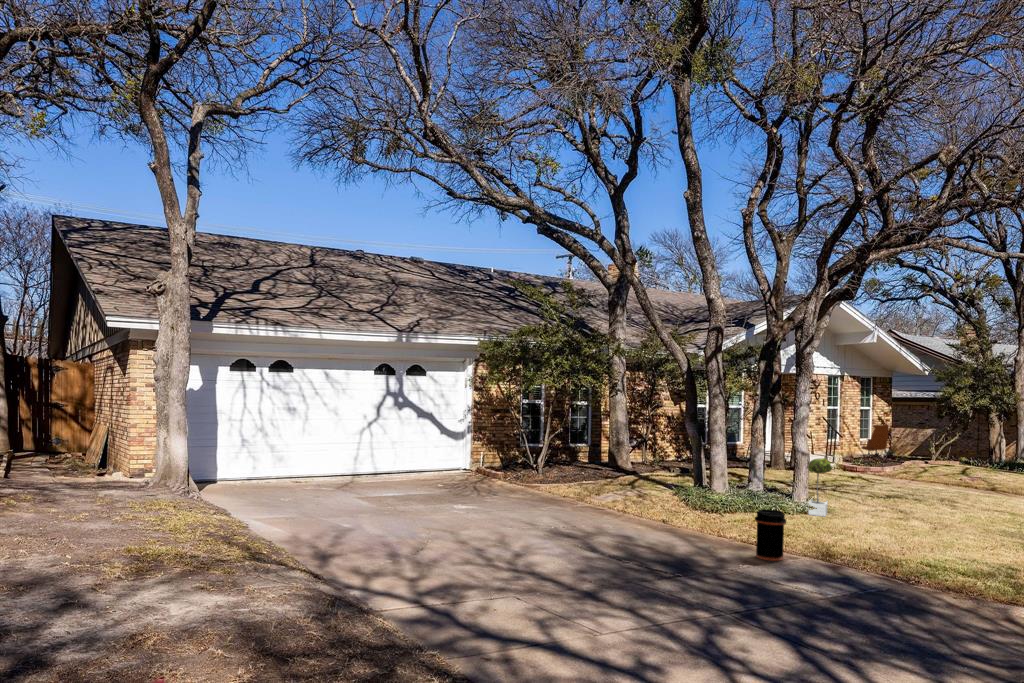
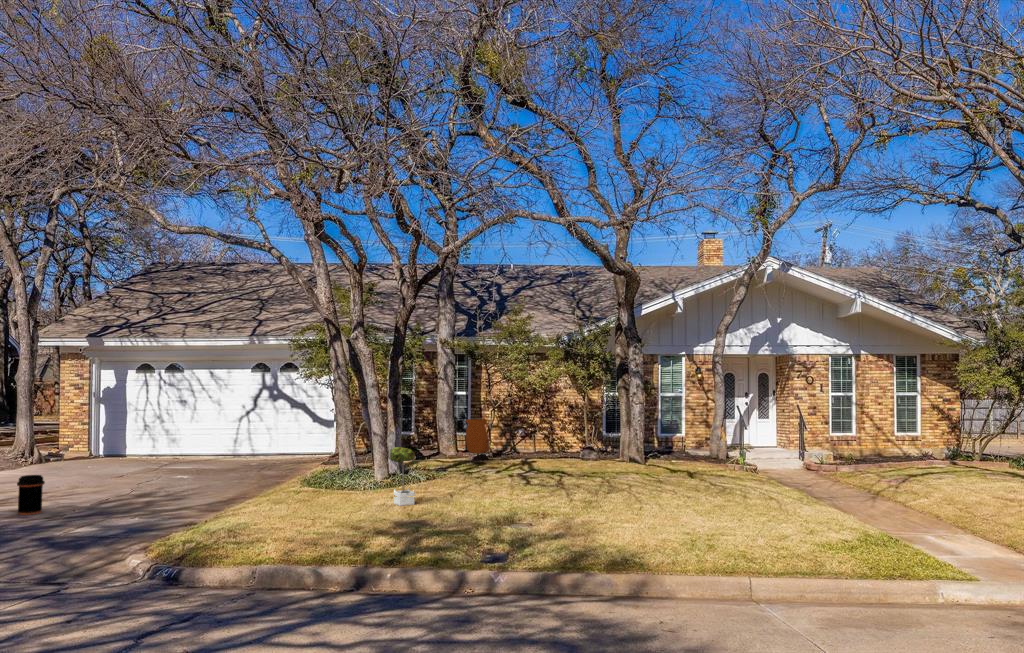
lounge chair: present [862,425,889,457] -> present [465,419,491,464]
trash can: present [755,509,786,561] -> present [17,475,45,515]

